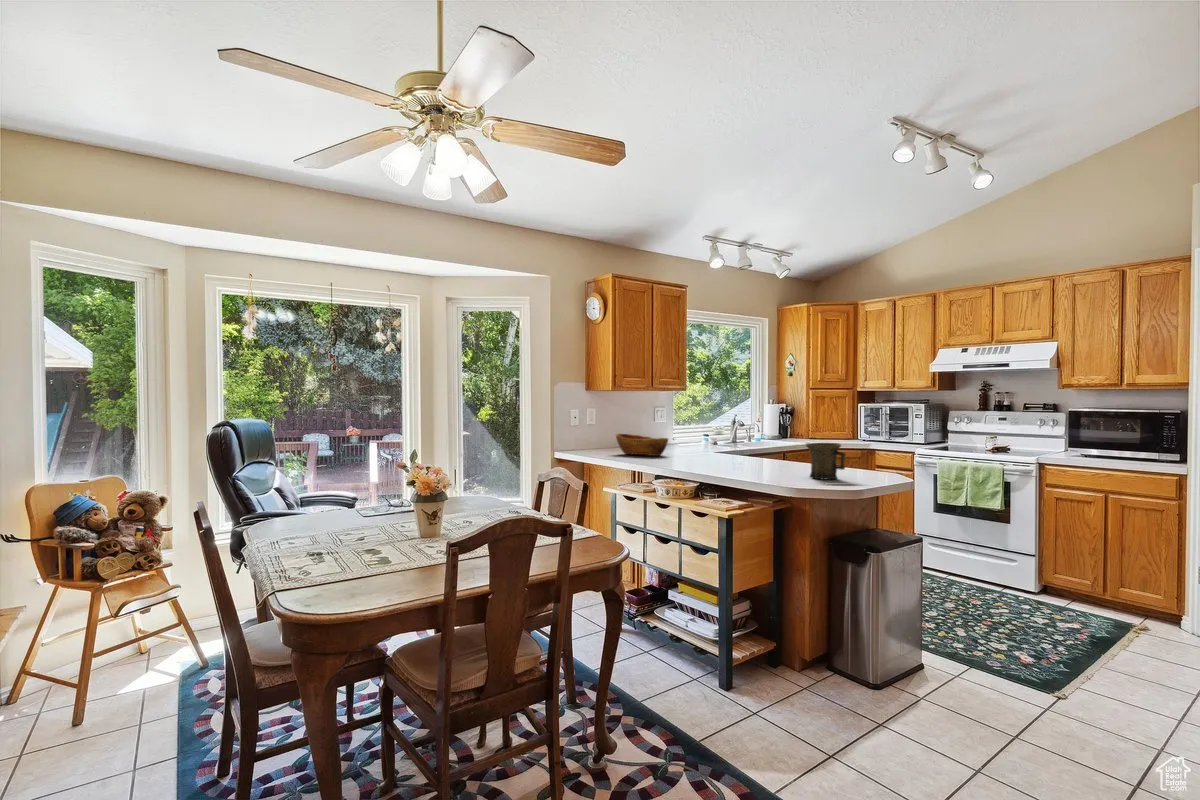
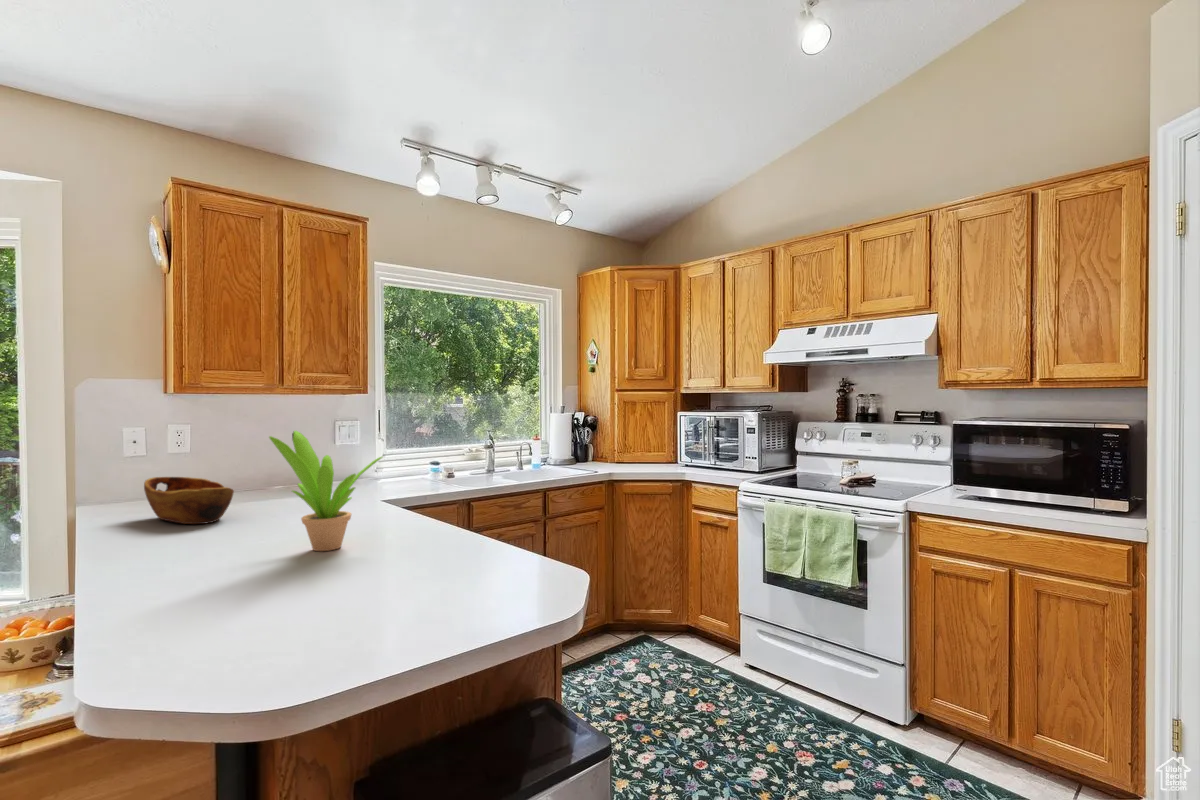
potted plant: none [730,408,779,463] -> present [269,431,382,551]
mug: present [806,443,846,479] -> none [174,542,294,675]

